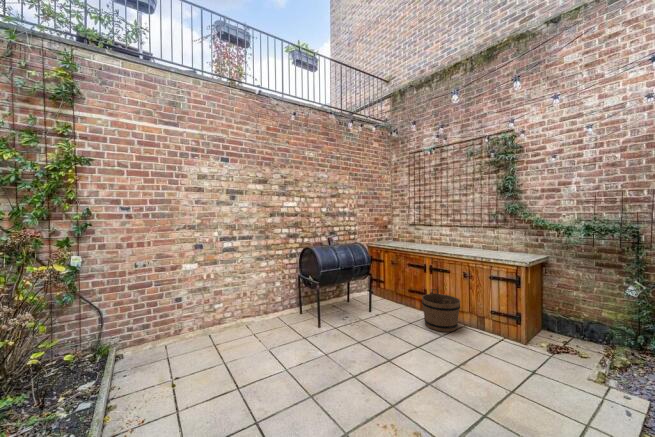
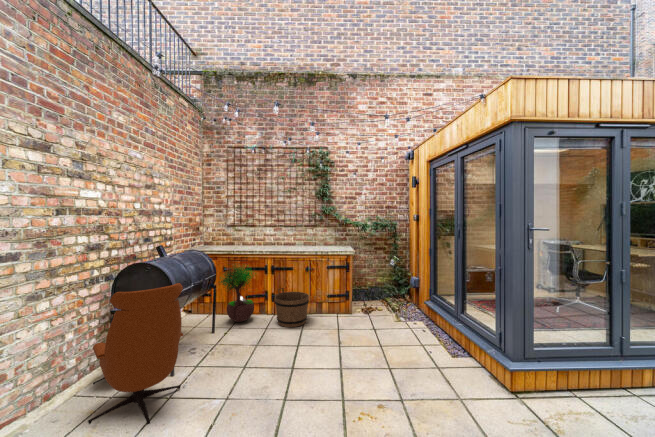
potted tree: none [375,255,411,311] -> present [220,265,254,322]
lounge chair: none [263,261,317,346] -> present [88,283,183,424]

